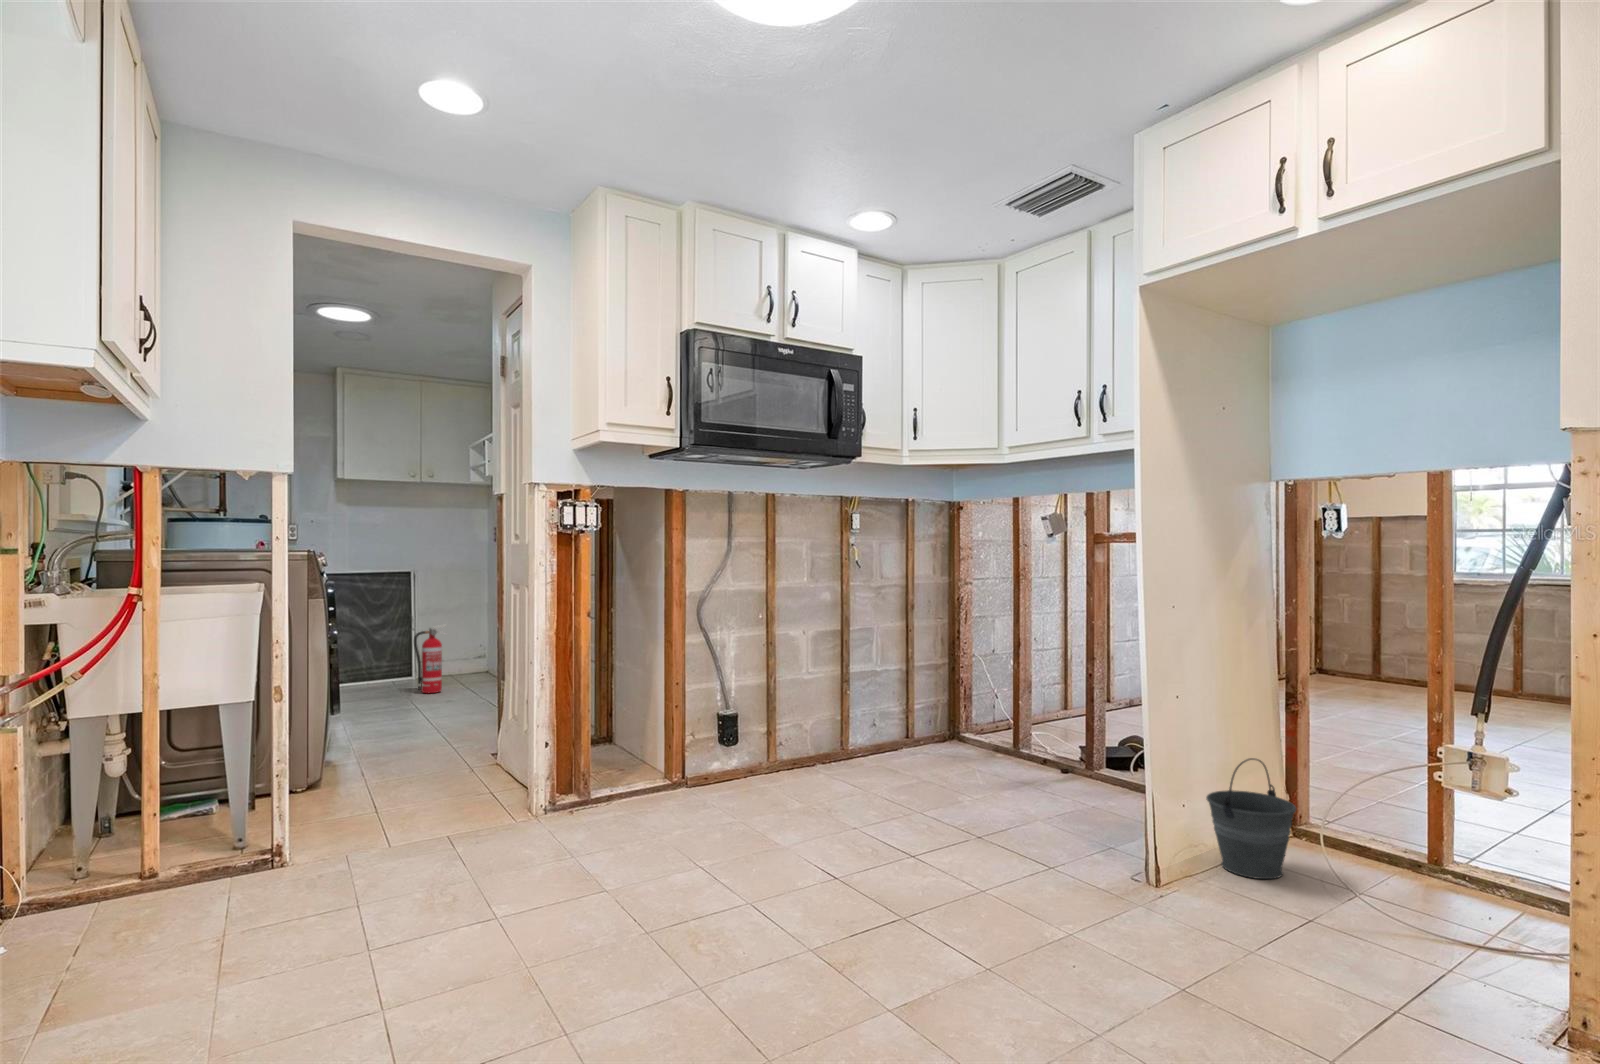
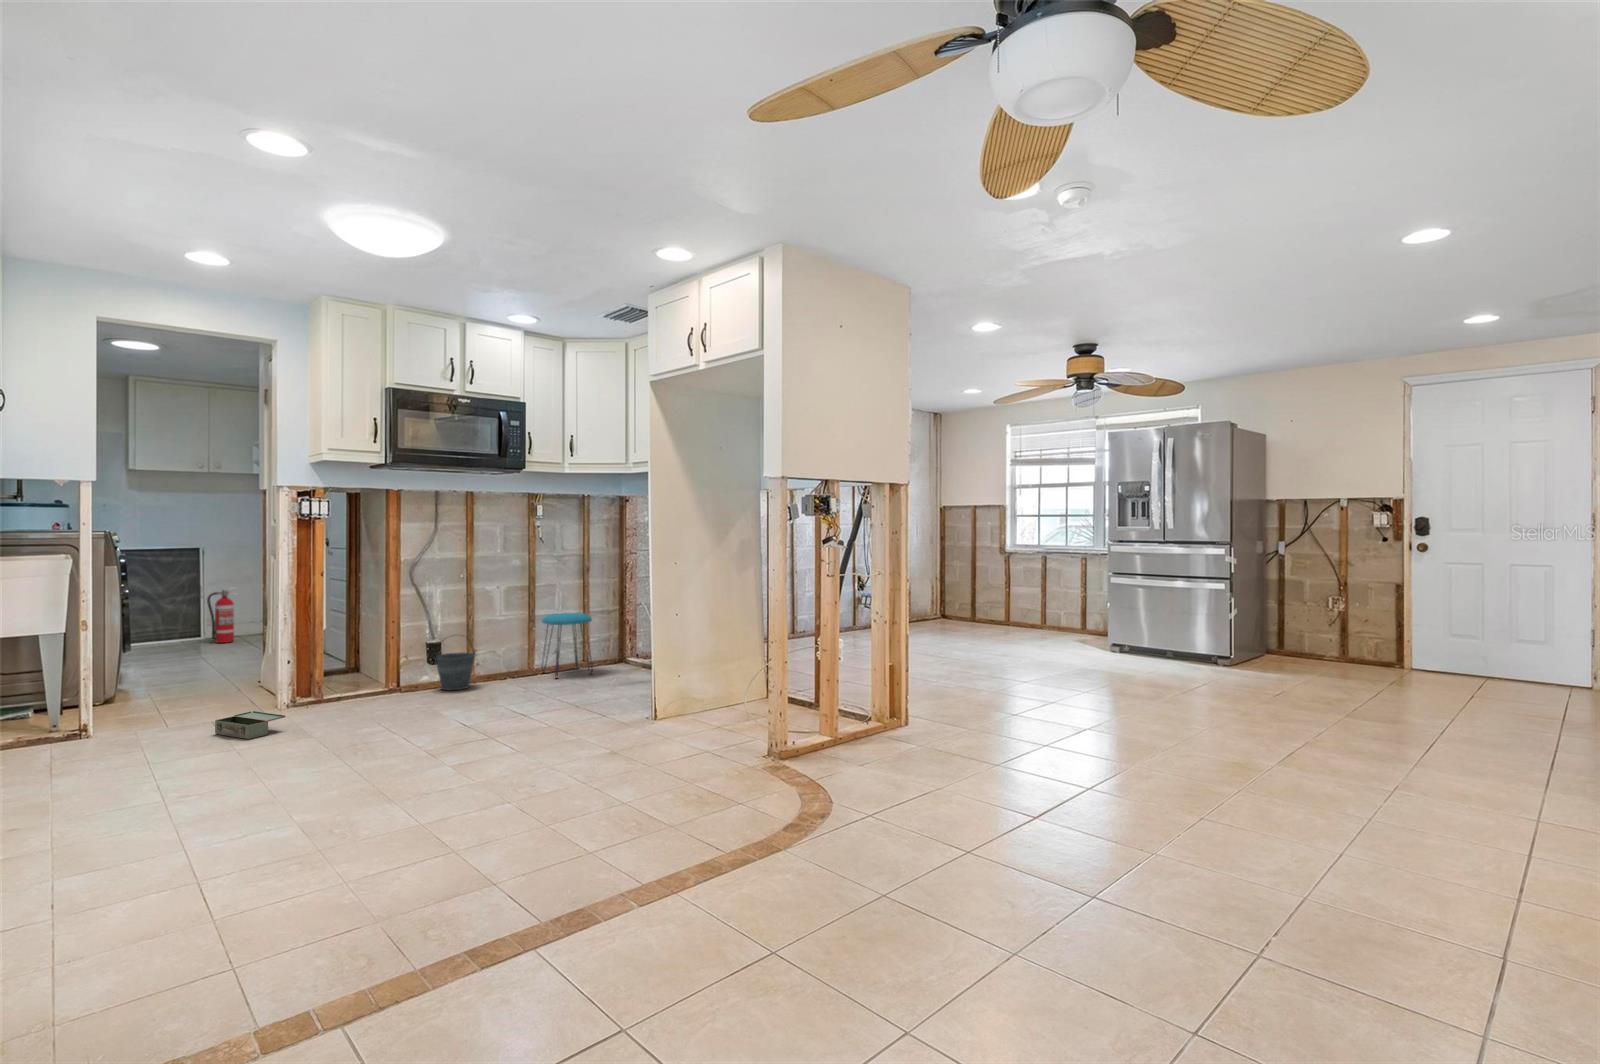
stool: none [859,669,937,769] -> present [542,613,593,678]
bucket: present [1206,758,1296,879] -> present [434,638,476,690]
toolbox: none [459,827,560,884] -> present [215,711,286,739]

